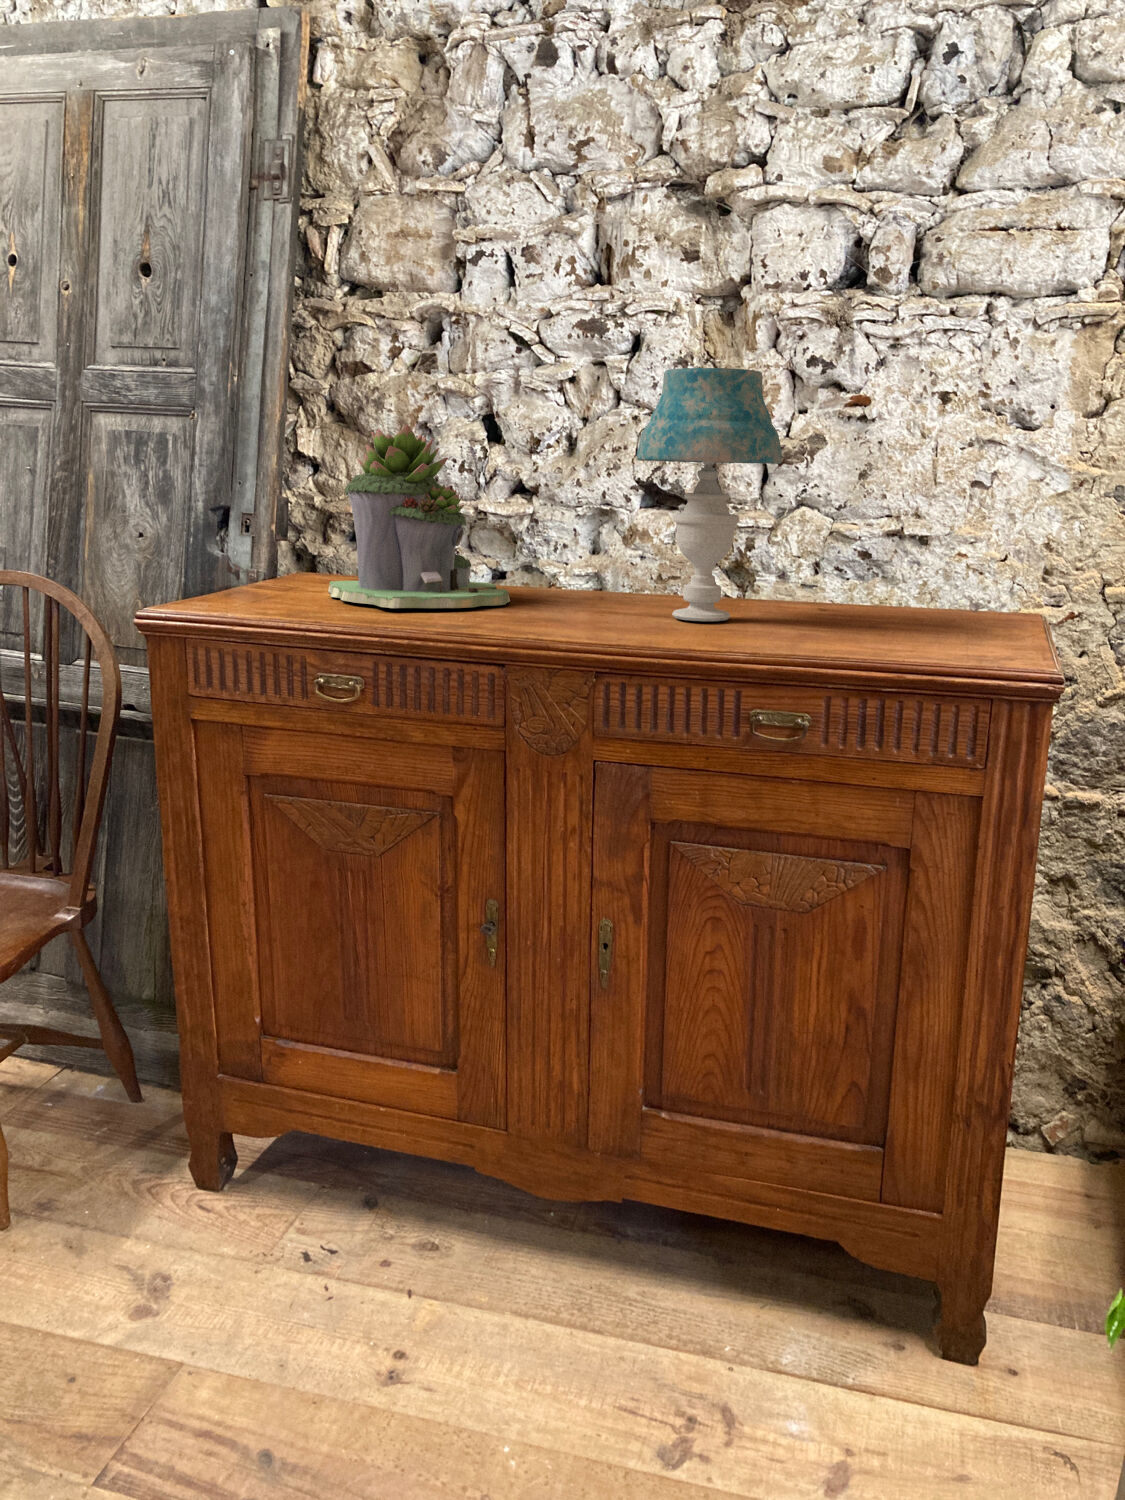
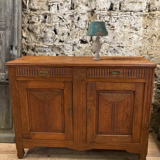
succulent planter: present [328,425,510,608] -> none [34,31,65,60]

